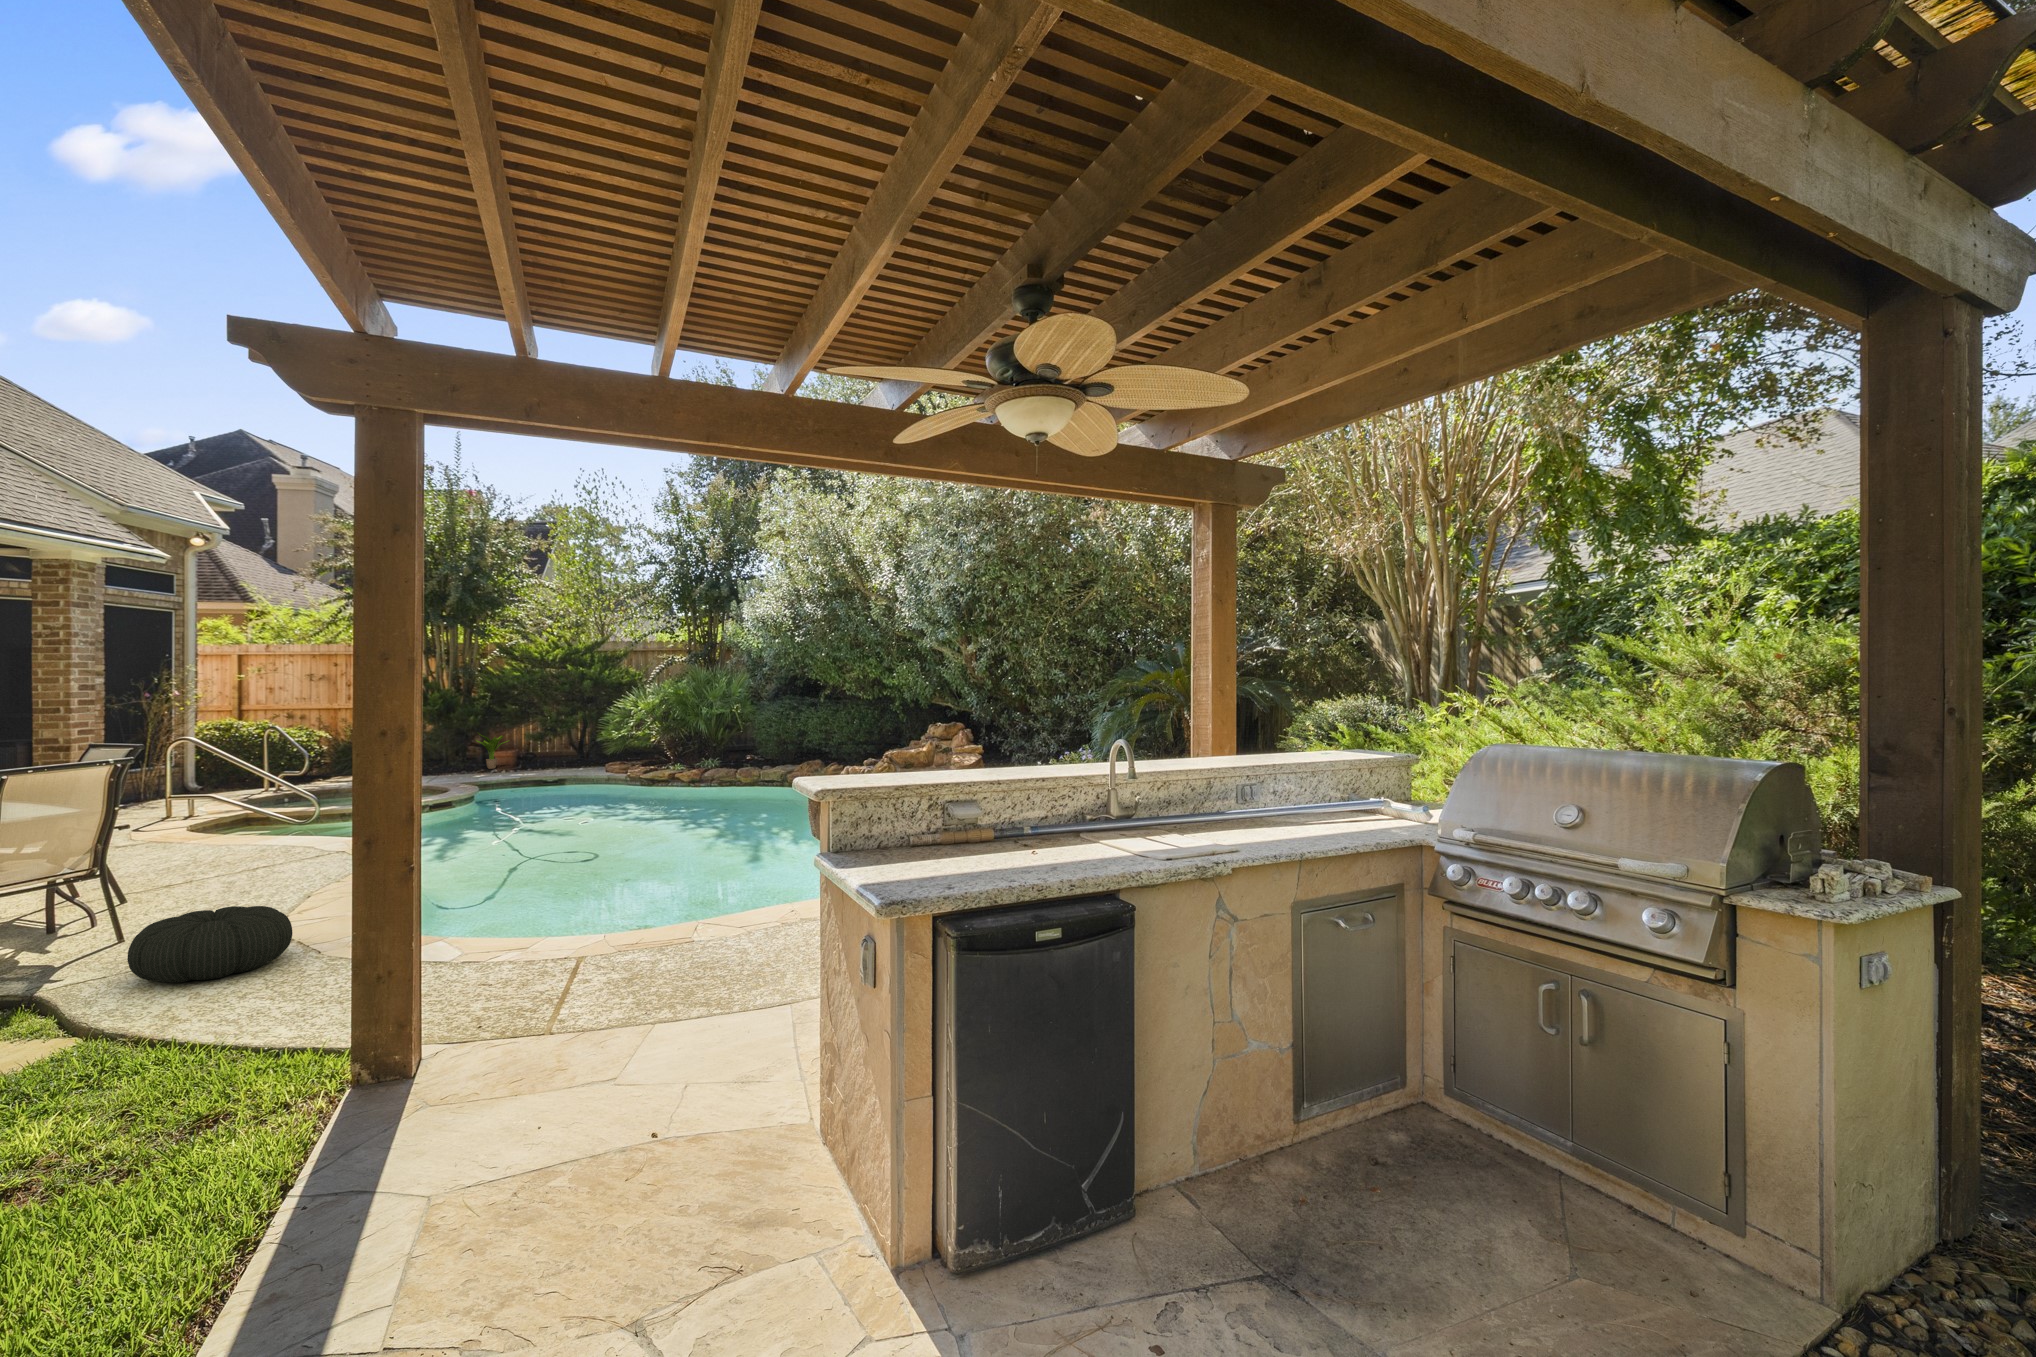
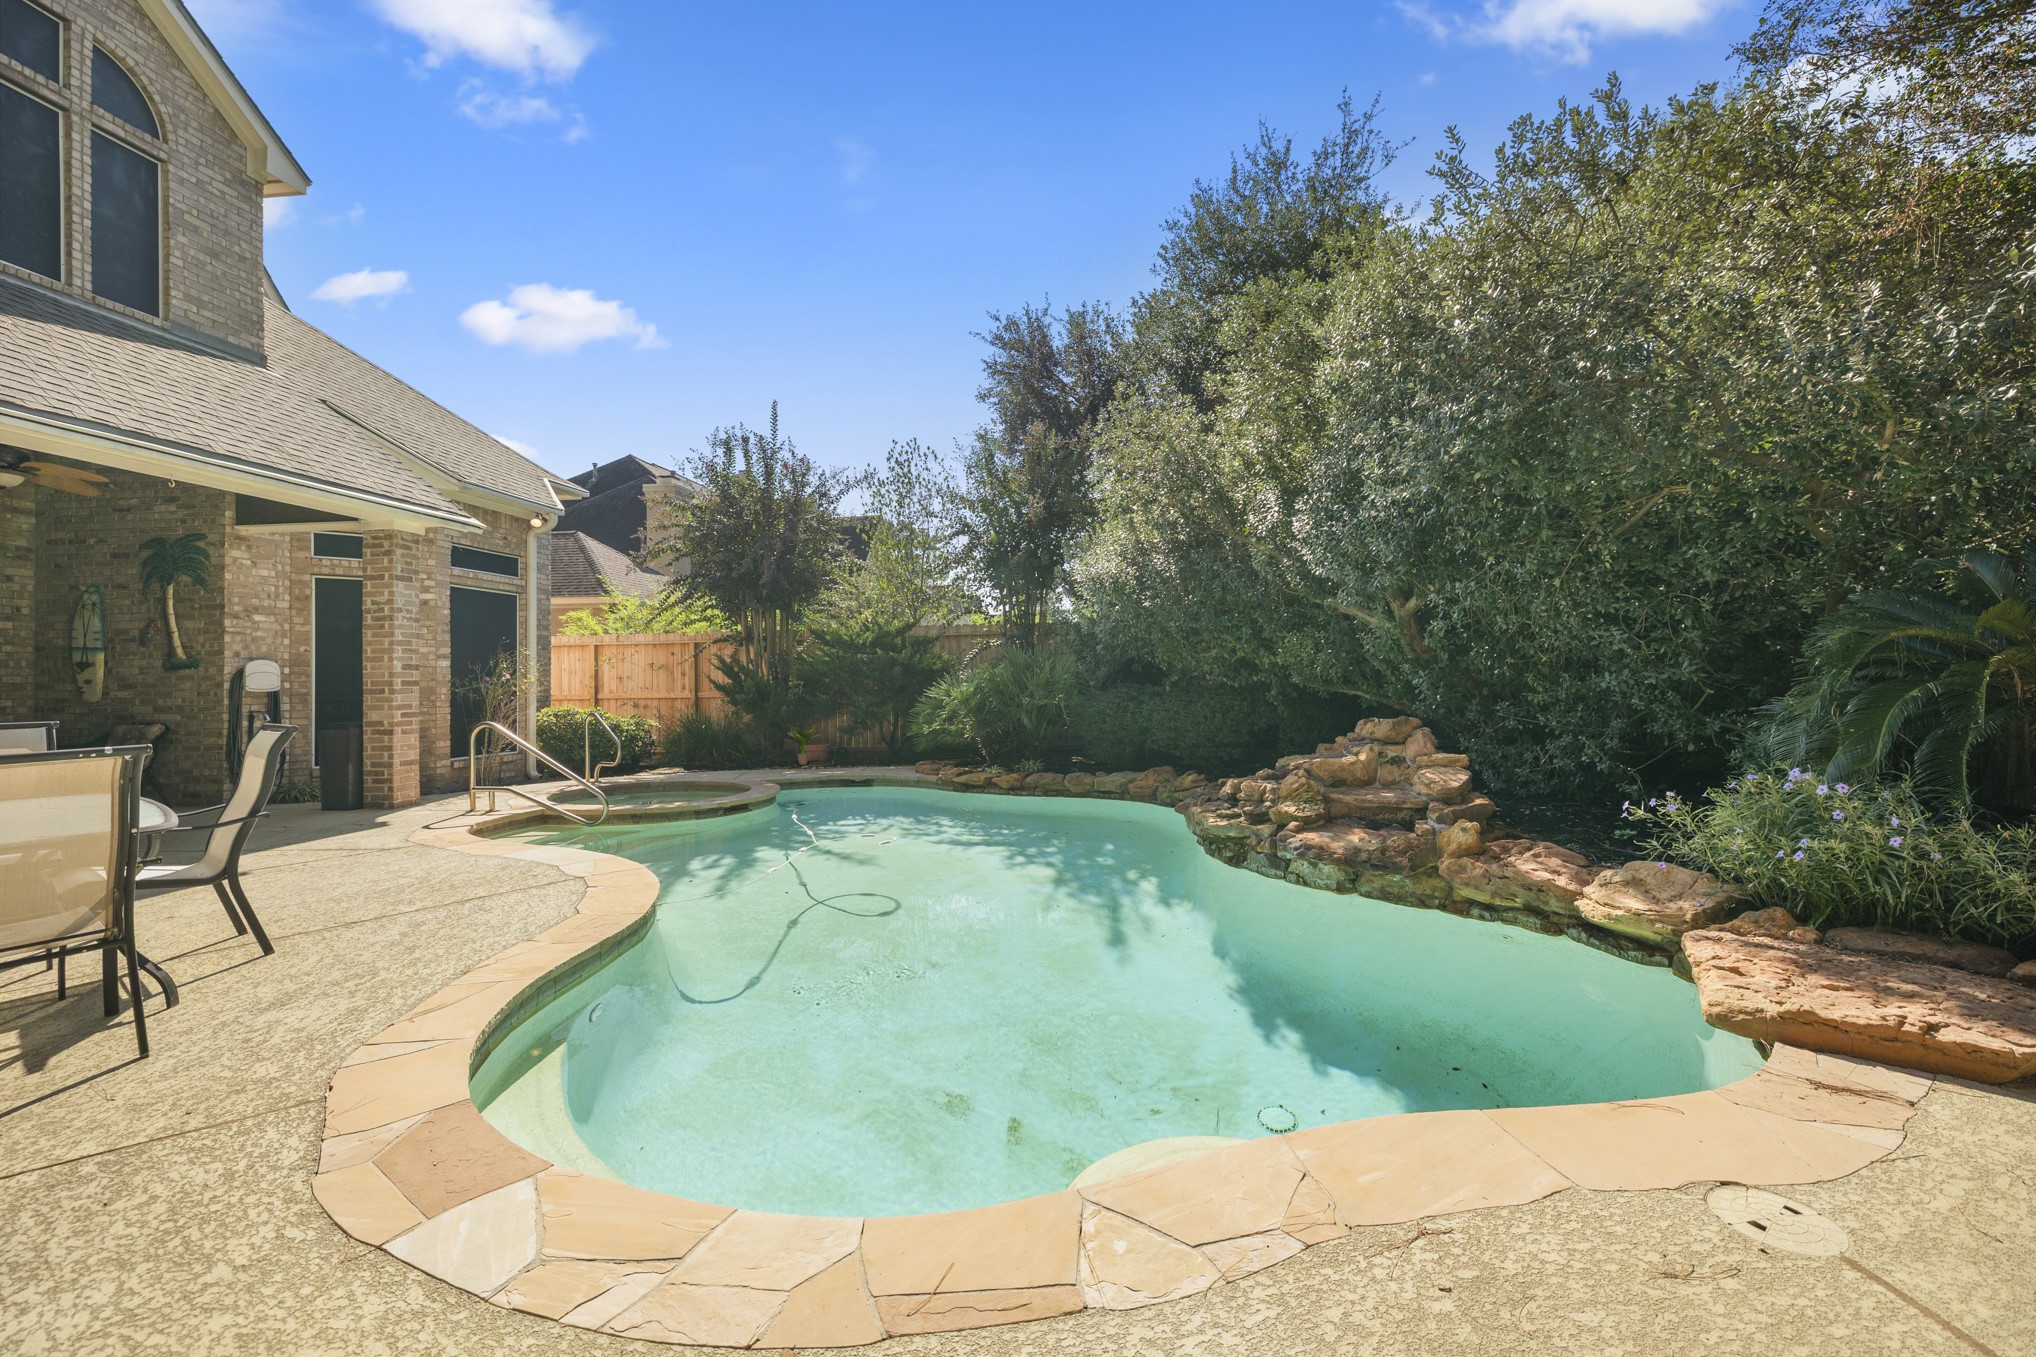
pouf: present [127,906,293,983] -> none [101,1029,391,1199]

